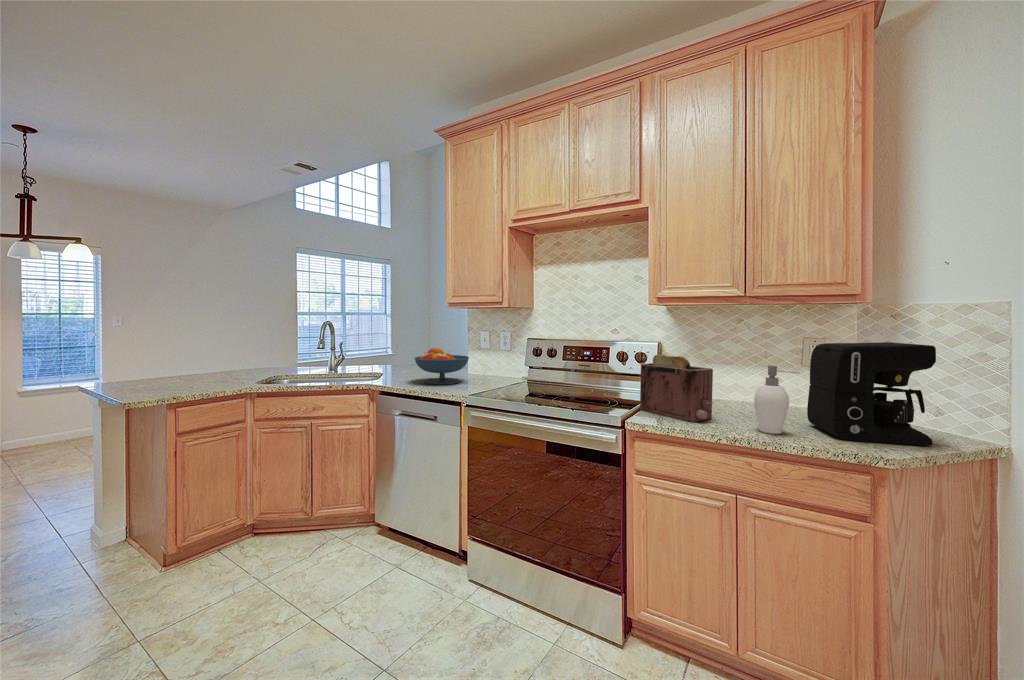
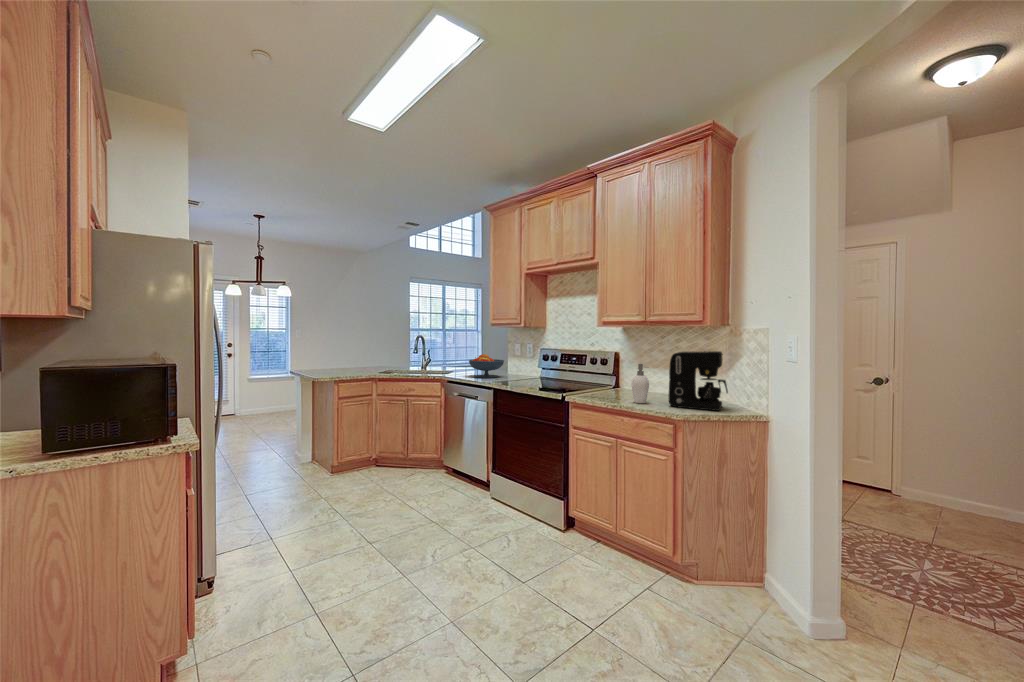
toaster: present [640,354,713,422] -> none [587,358,621,398]

